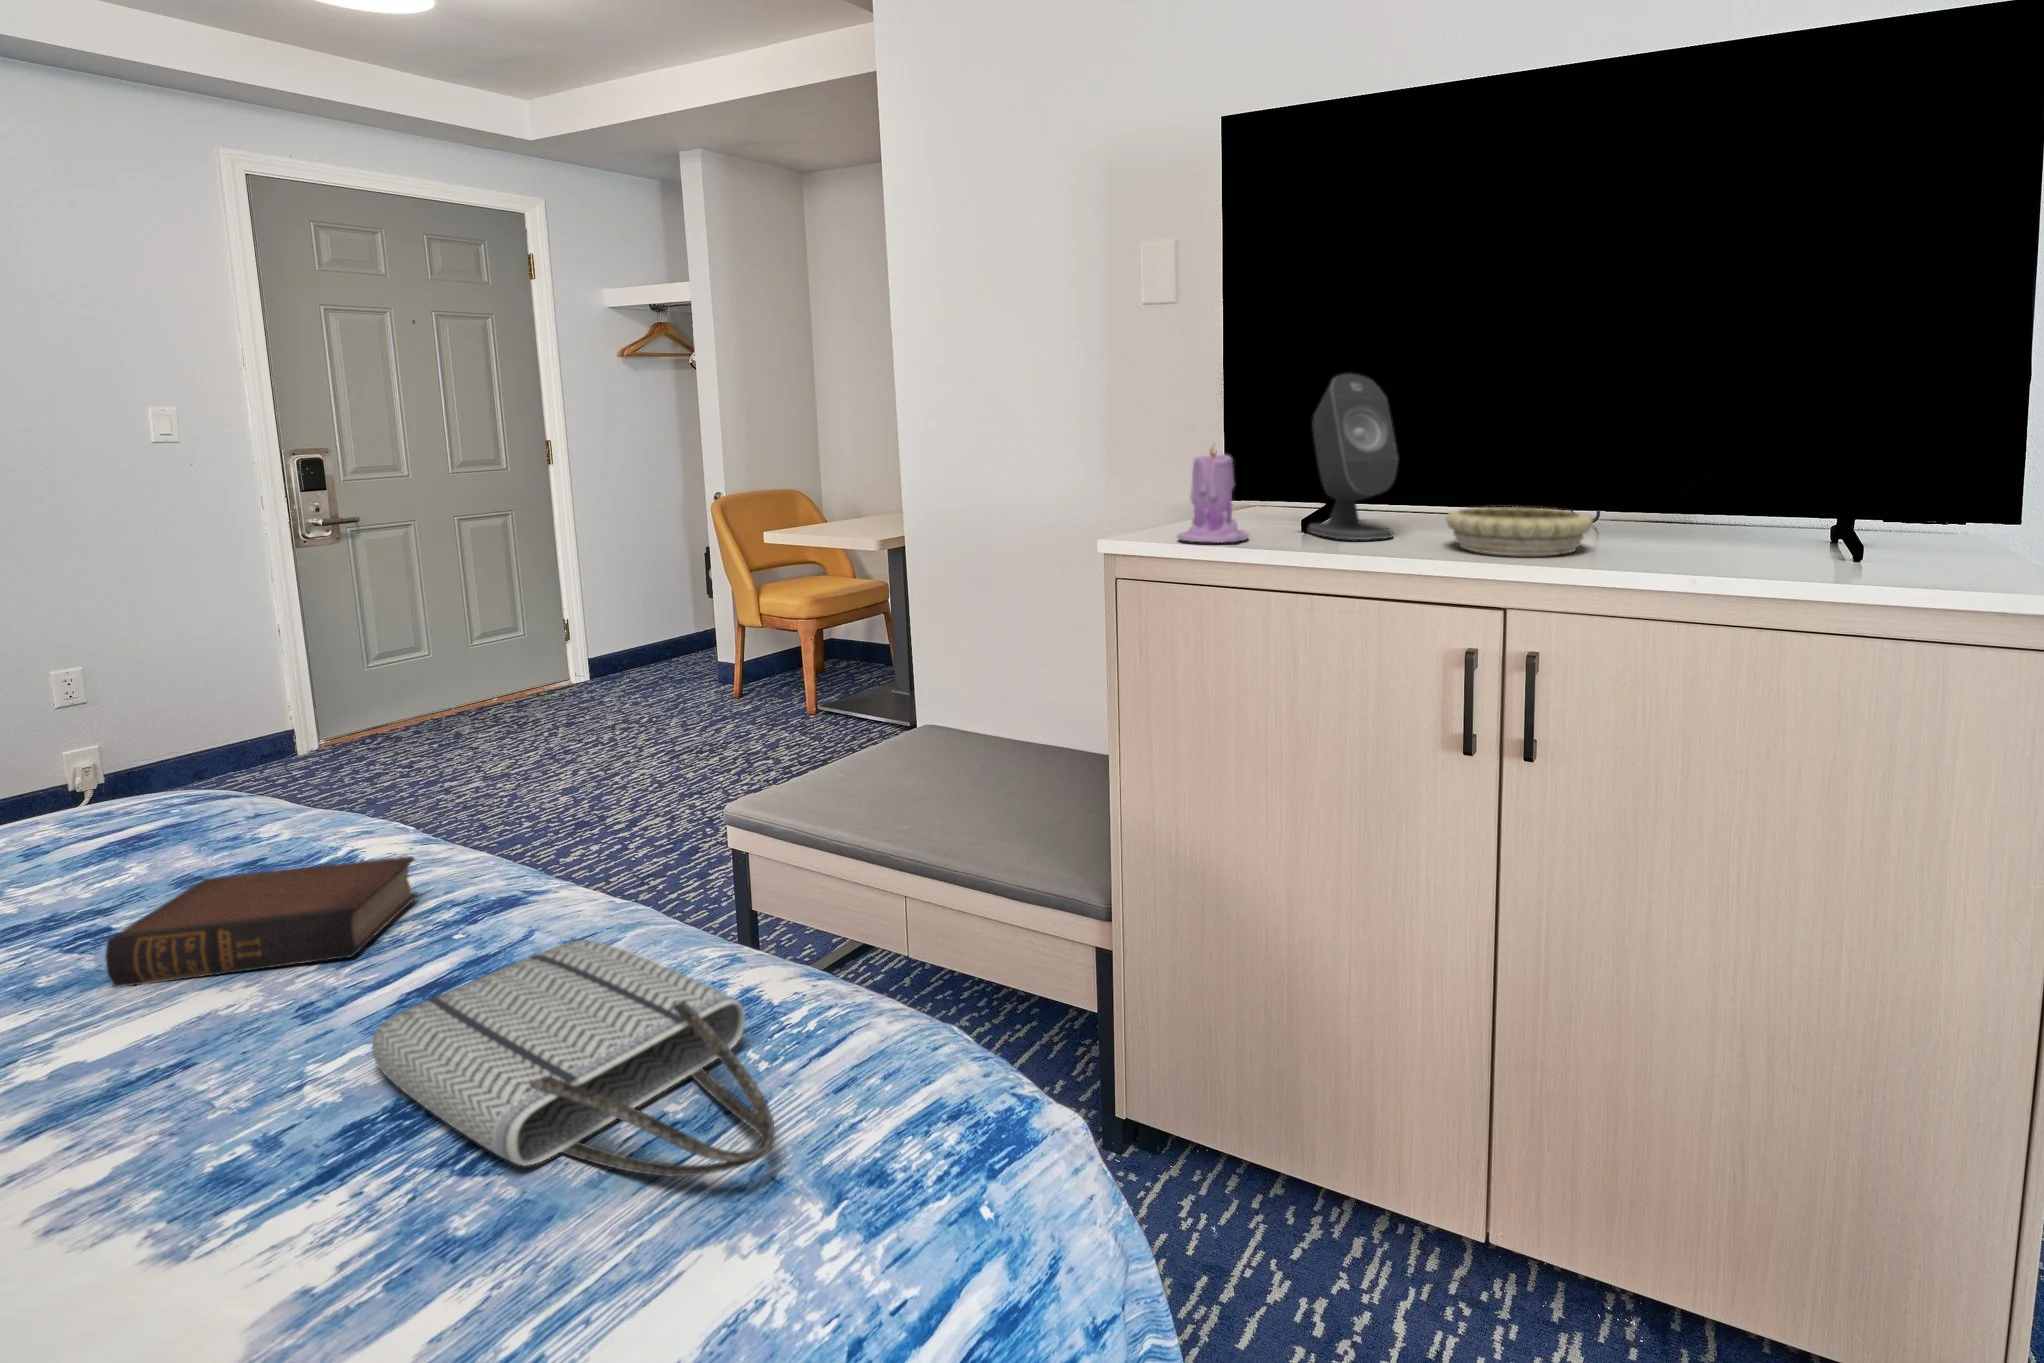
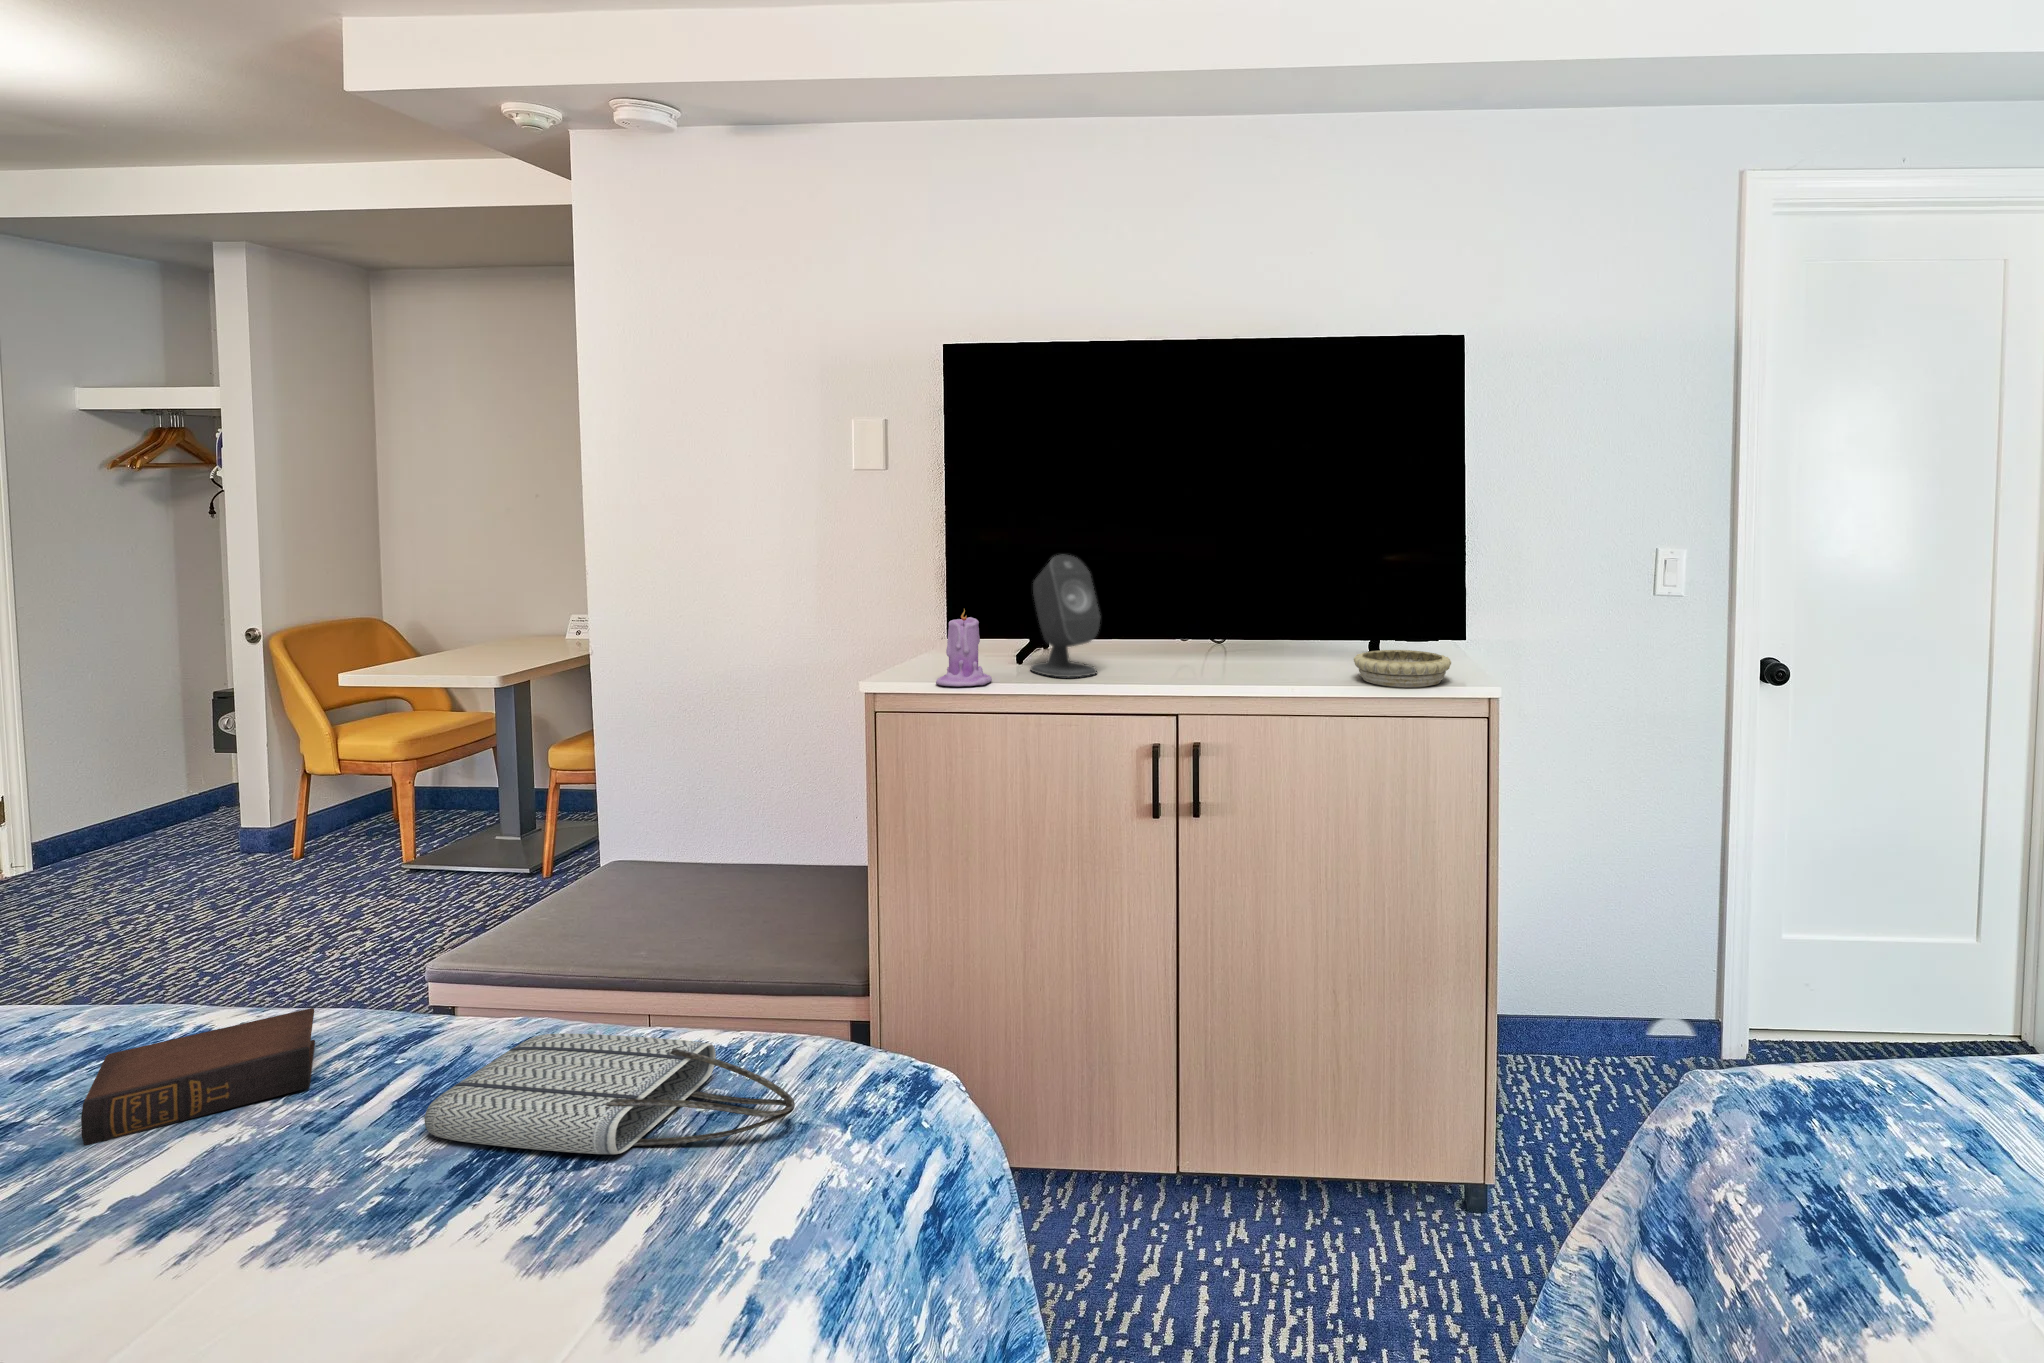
decorative bowl: present [1446,507,1593,555] -> present [1353,650,1451,687]

